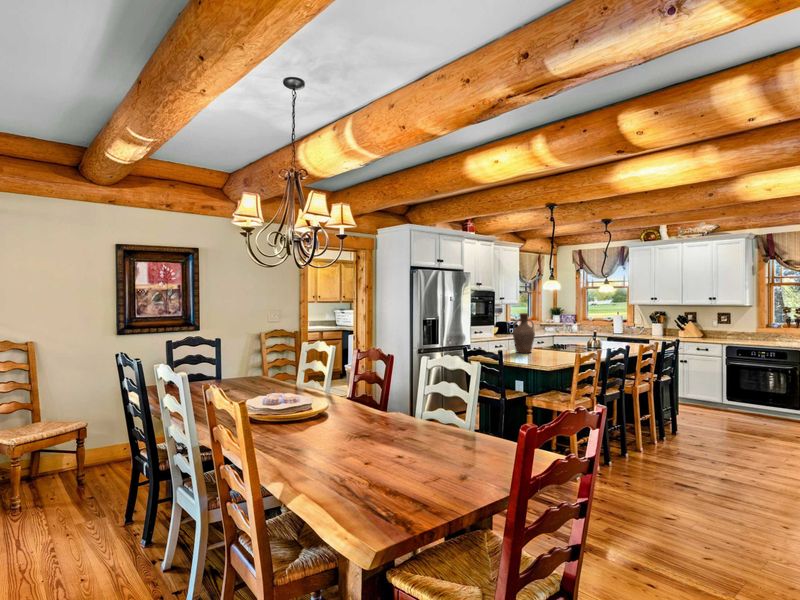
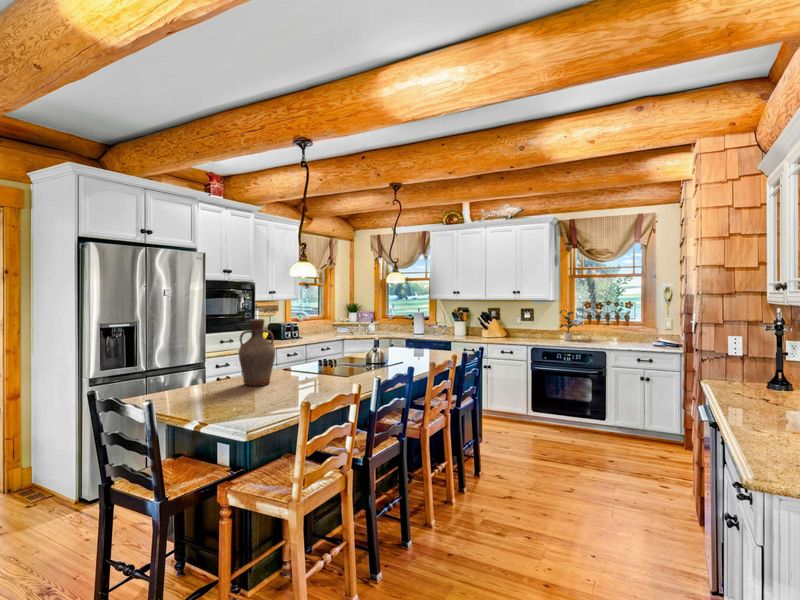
potted plant: none [751,314,780,341] -> present [560,310,577,341]

